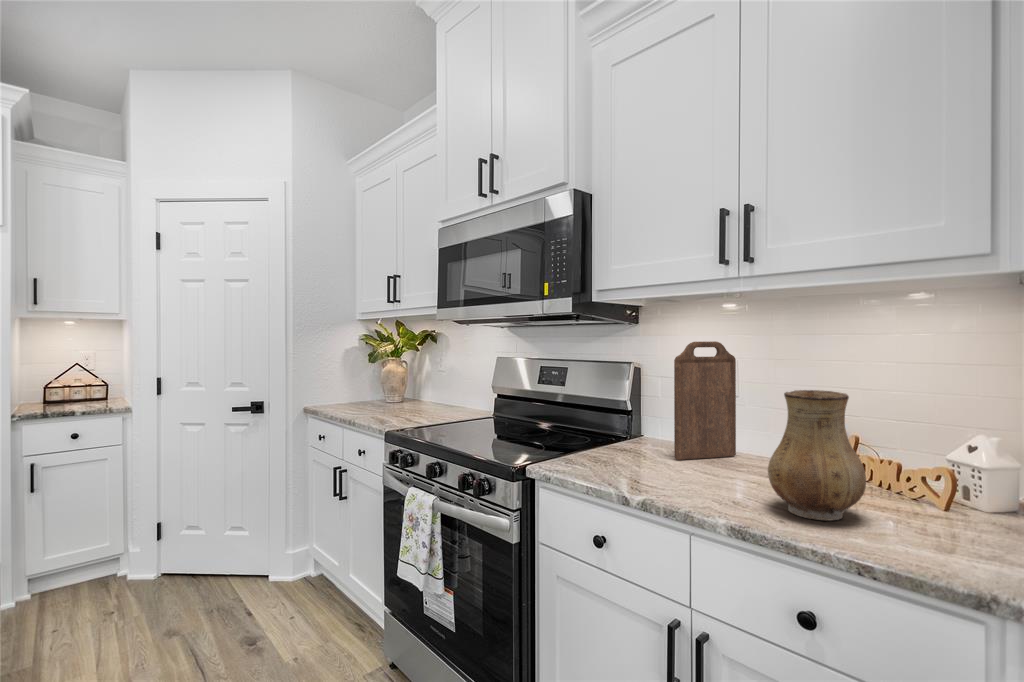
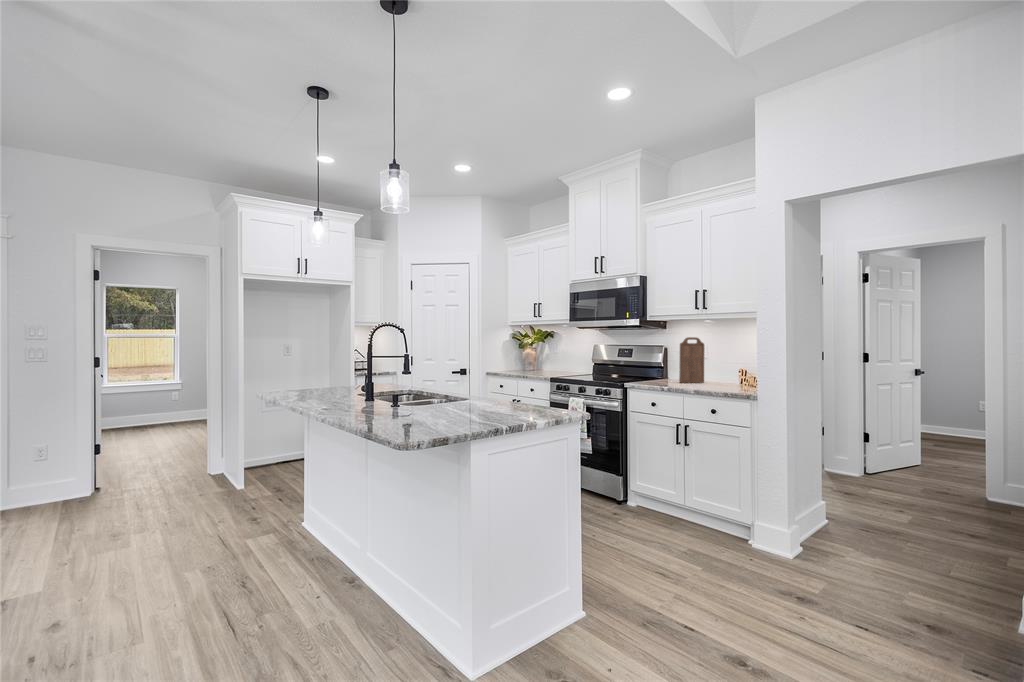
ceramic pitcher: present [768,390,866,521] -> none [708,352,737,391]

